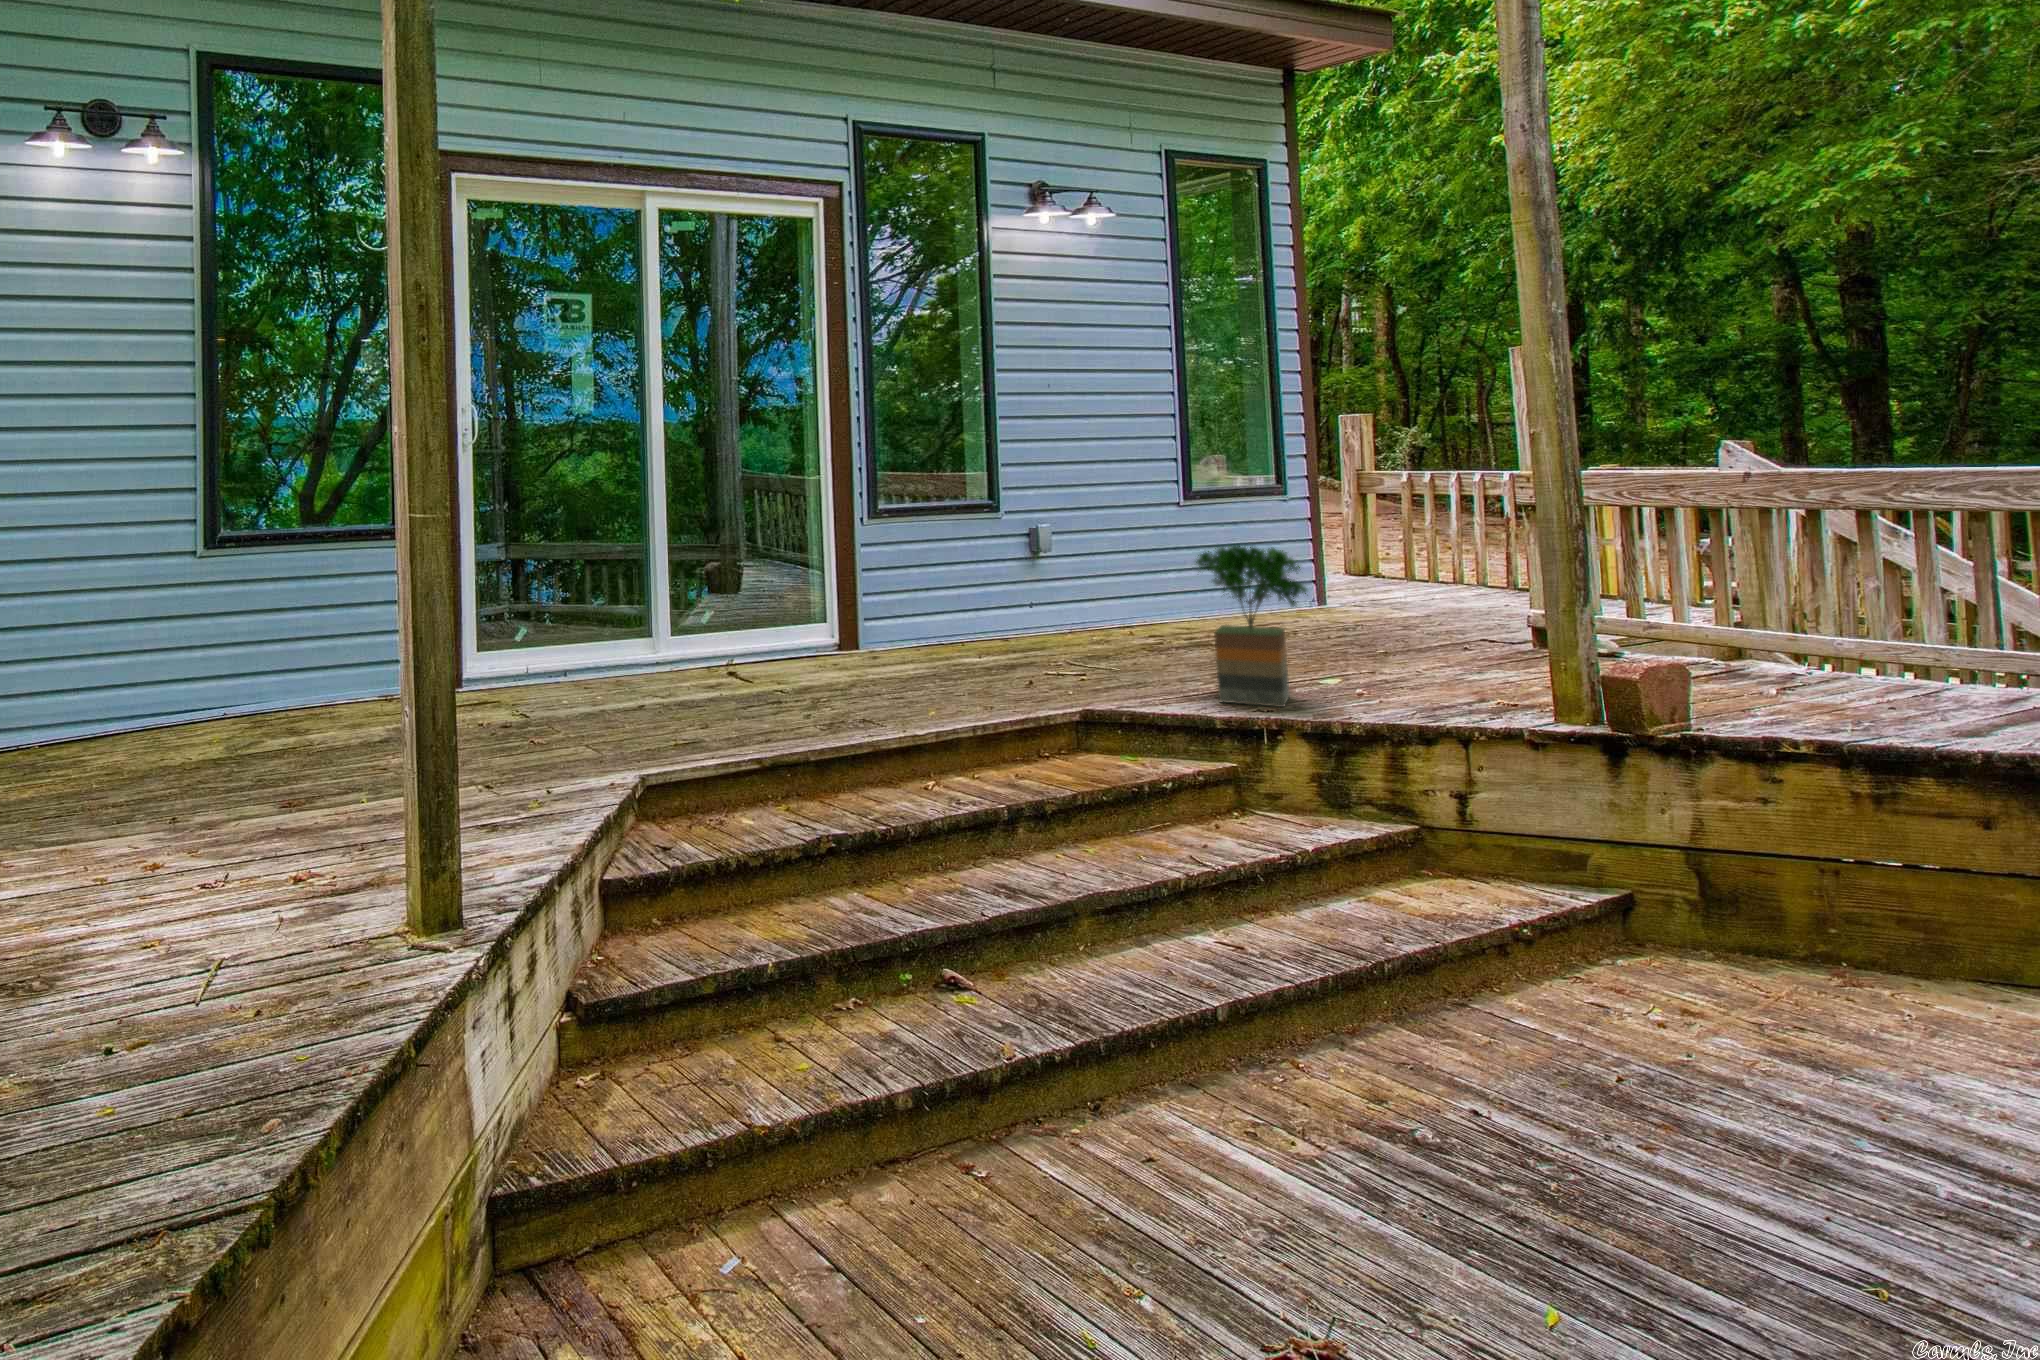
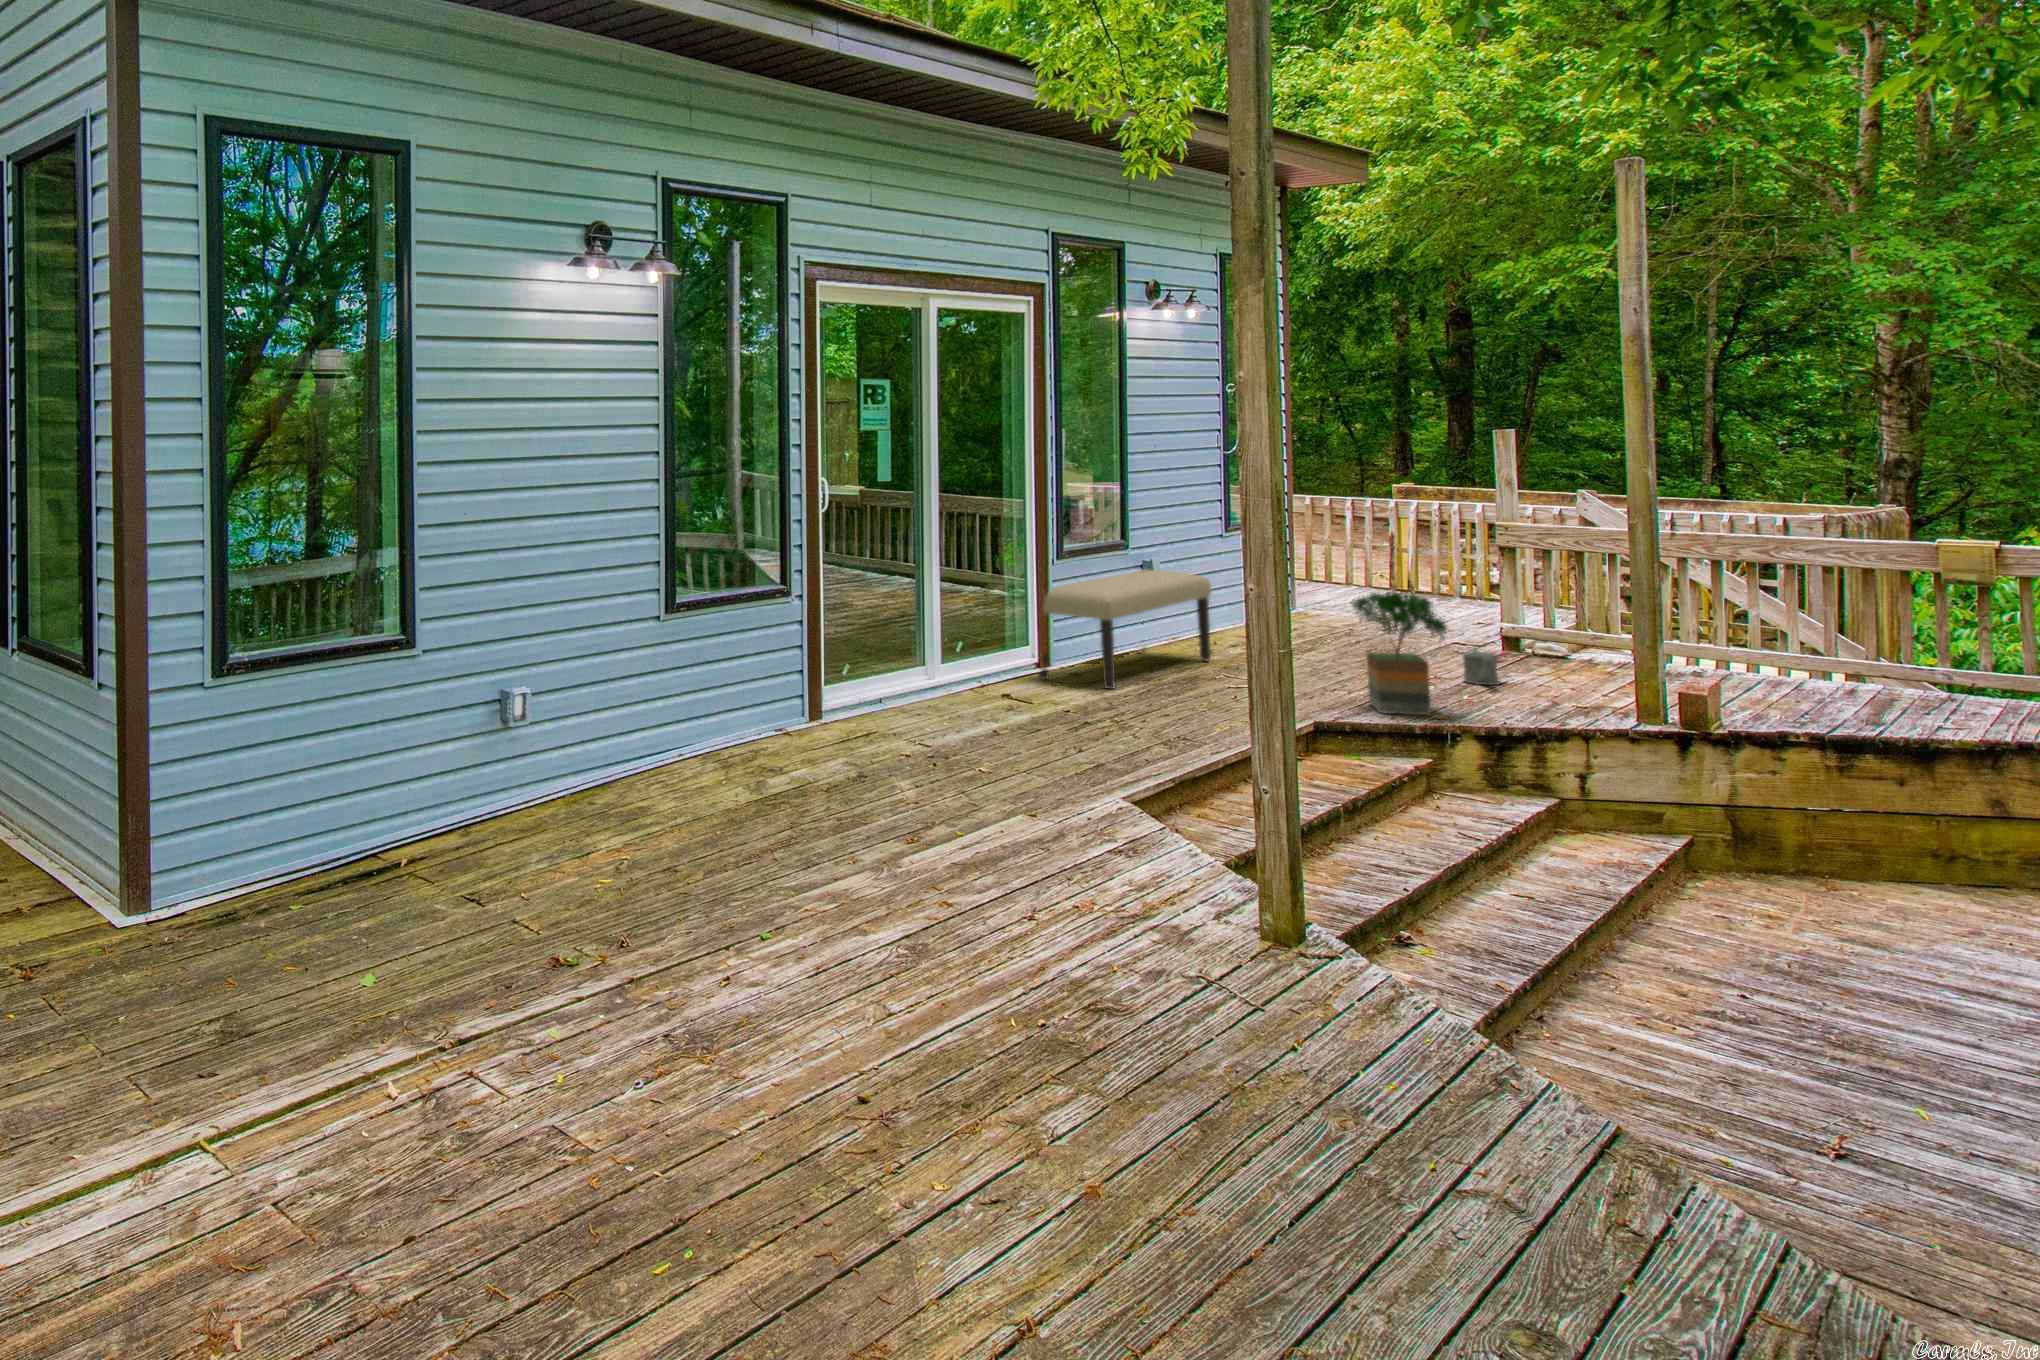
bench: none [866,536,1124,669] -> present [1038,569,1211,689]
watering can: none [1410,634,1461,681] -> present [1463,649,1499,685]

